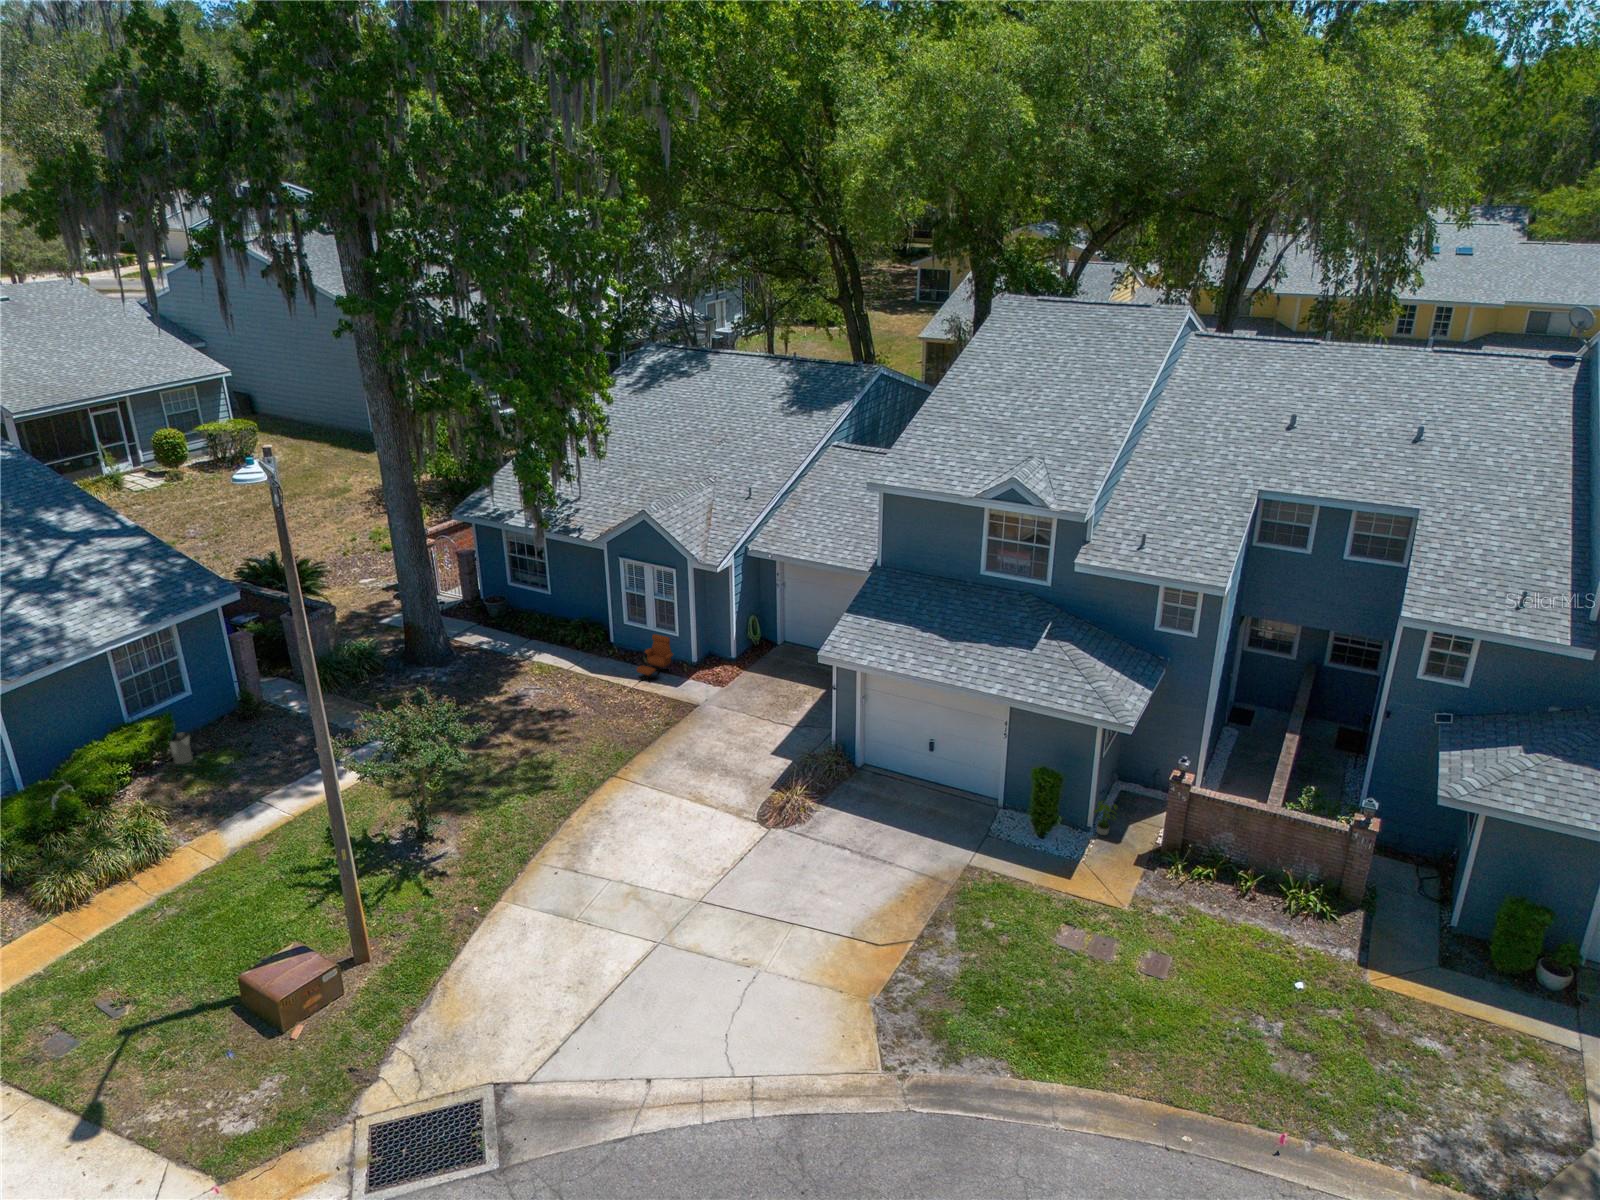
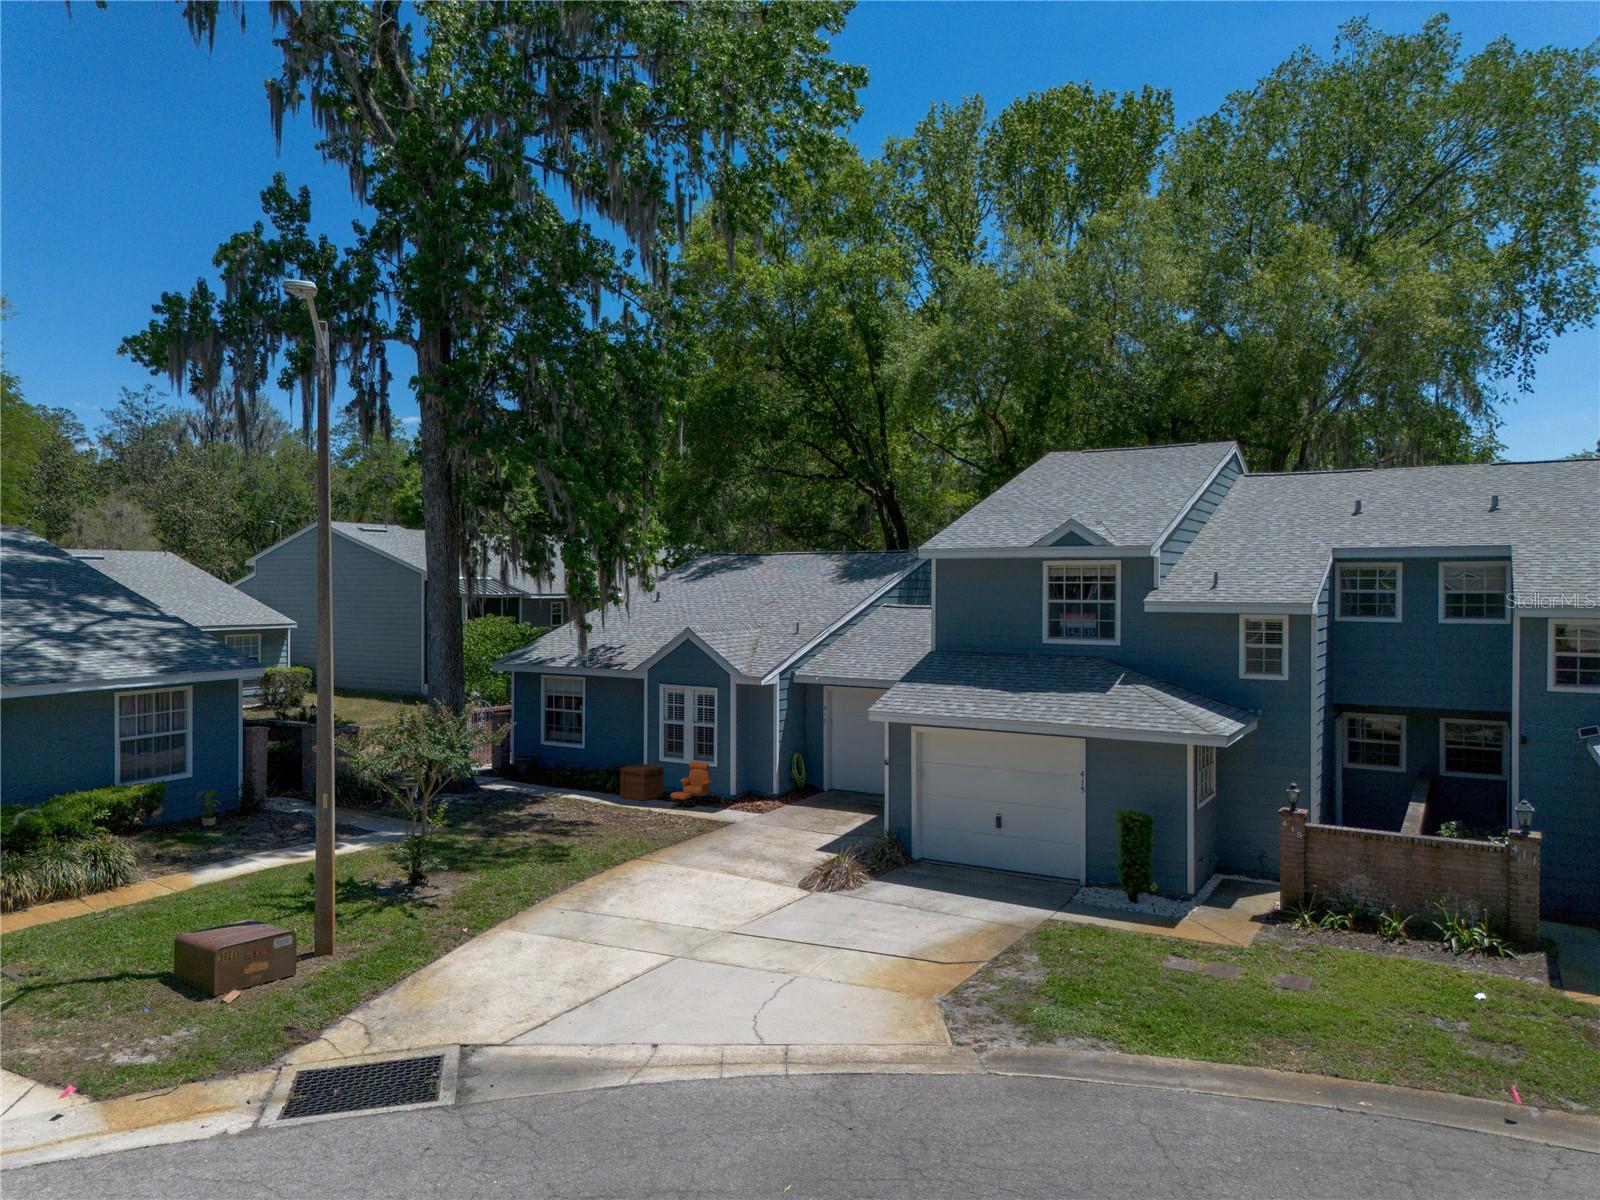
wooden crate: none [588,629,629,669] -> present [620,764,664,801]
trash can: present [170,733,193,764] -> none [140,812,180,845]
potted plant: present [1094,801,1117,835] -> present [196,790,221,826]

